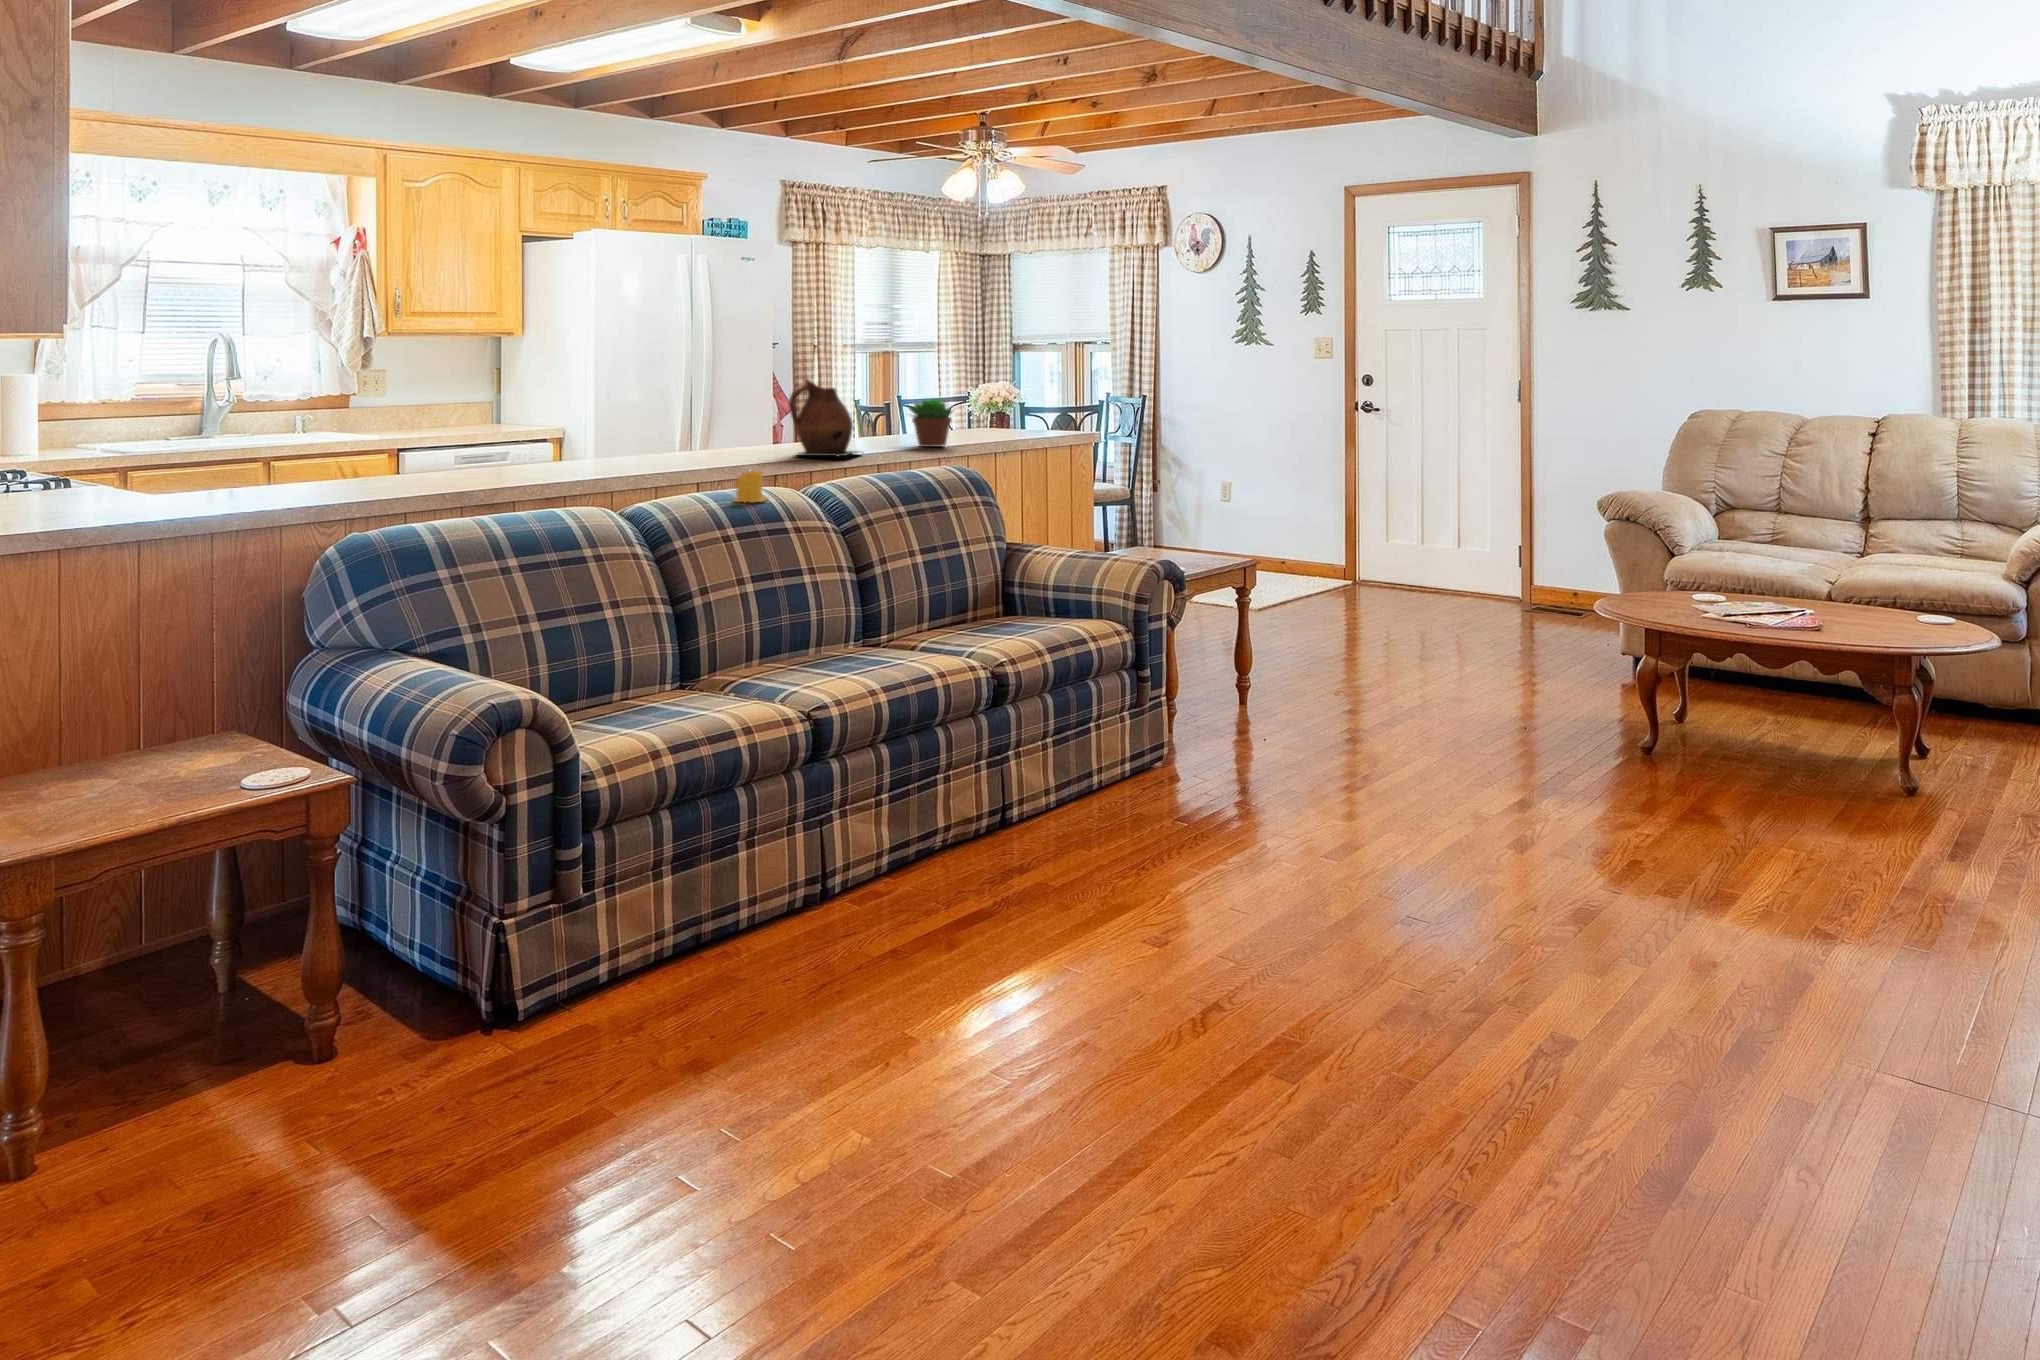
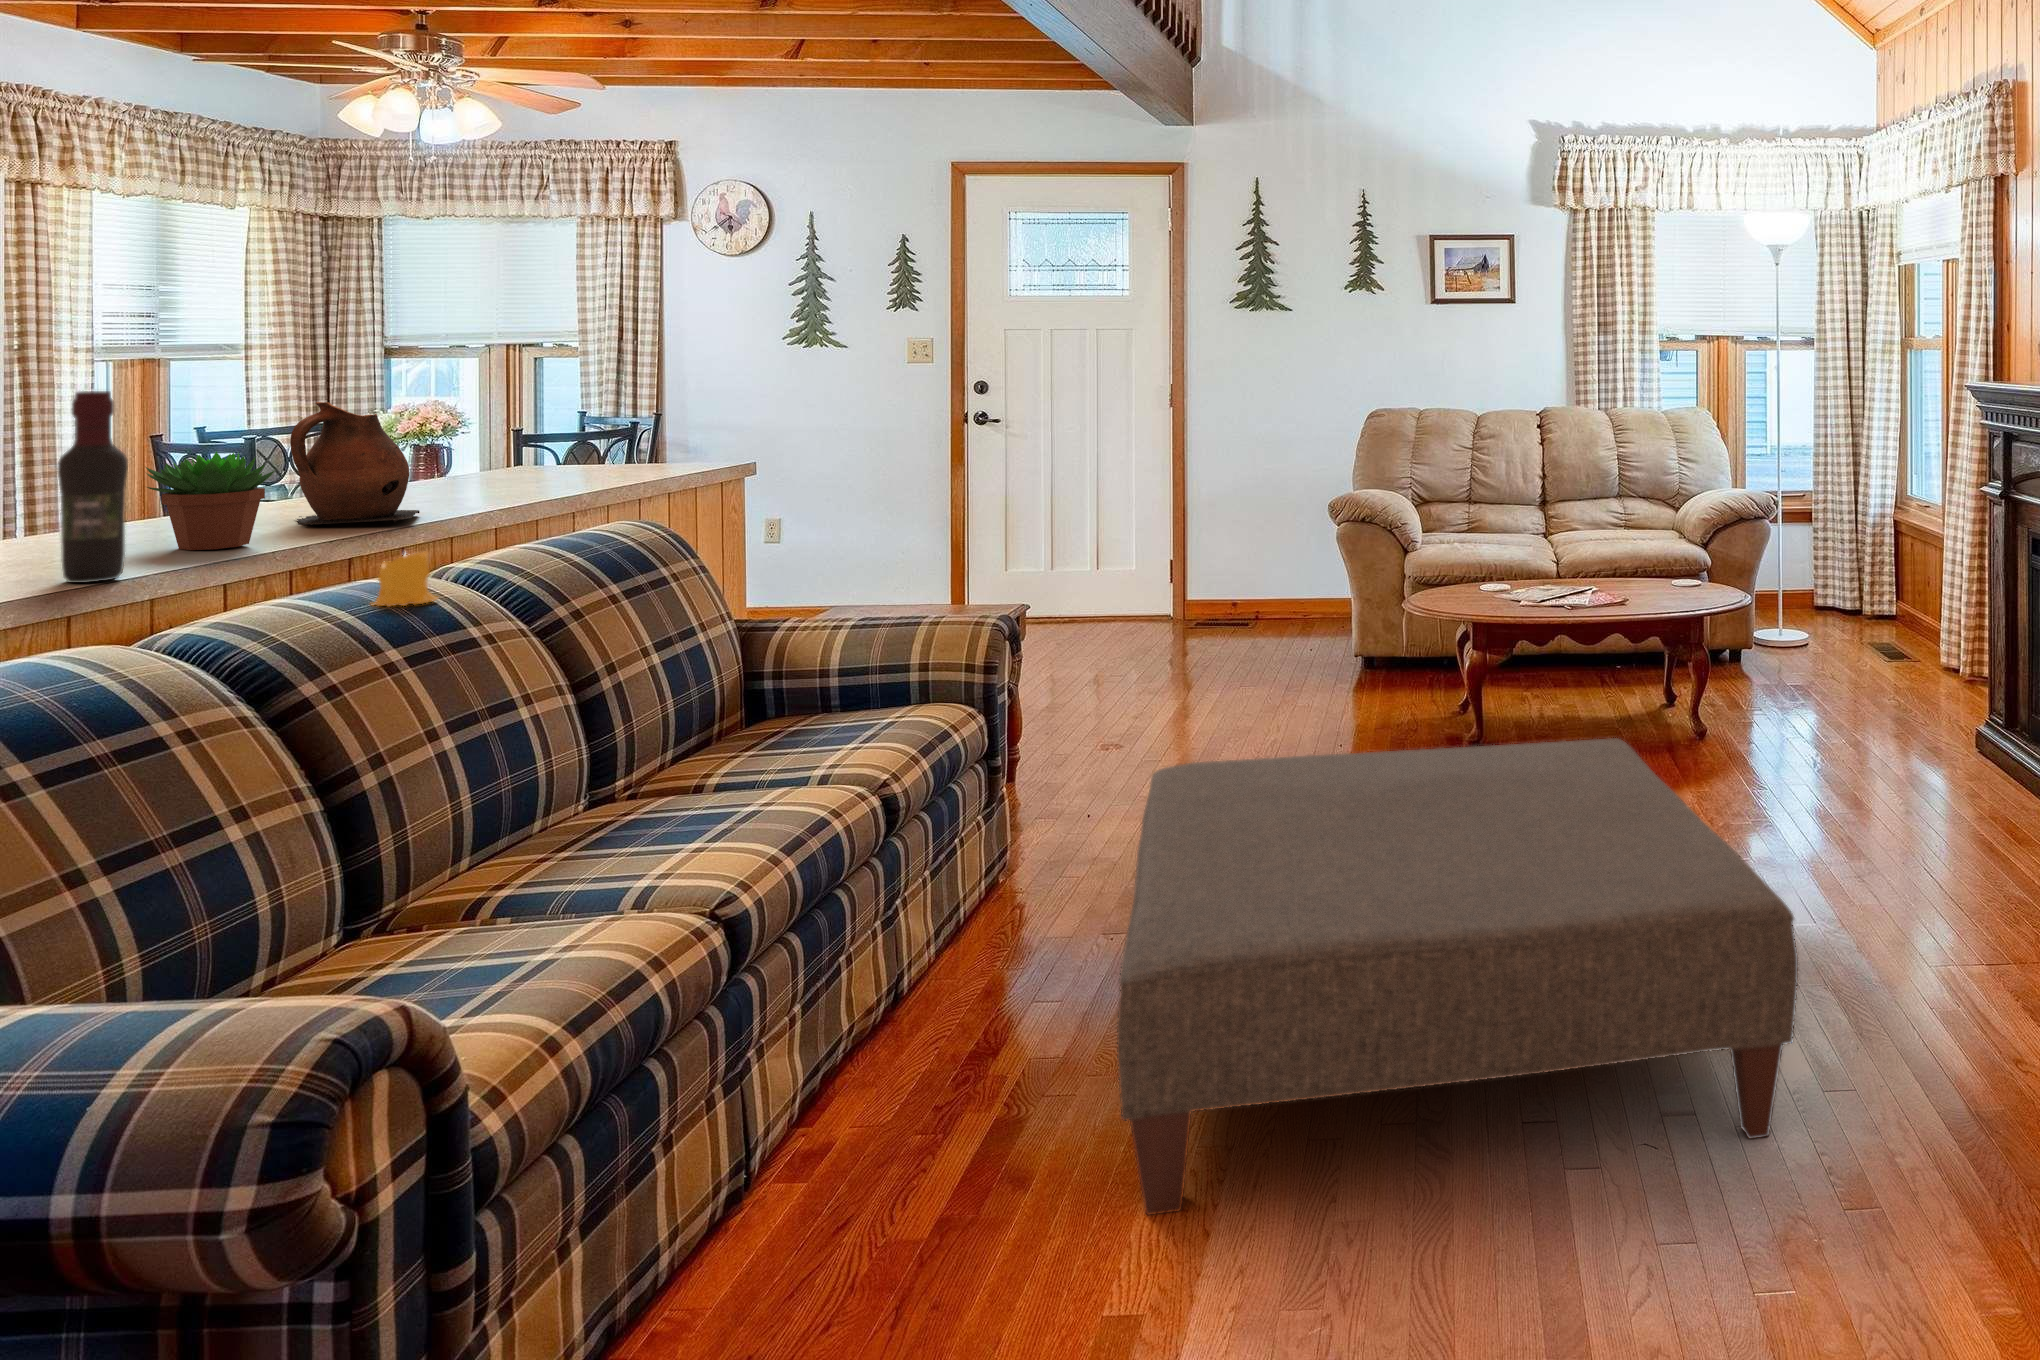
wine bottle: none [633,368,663,477] -> present [58,391,128,583]
succulent plant: present [908,399,954,447] -> present [146,451,274,550]
ottoman: none [983,690,1624,1100] -> present [1117,738,1798,1215]

